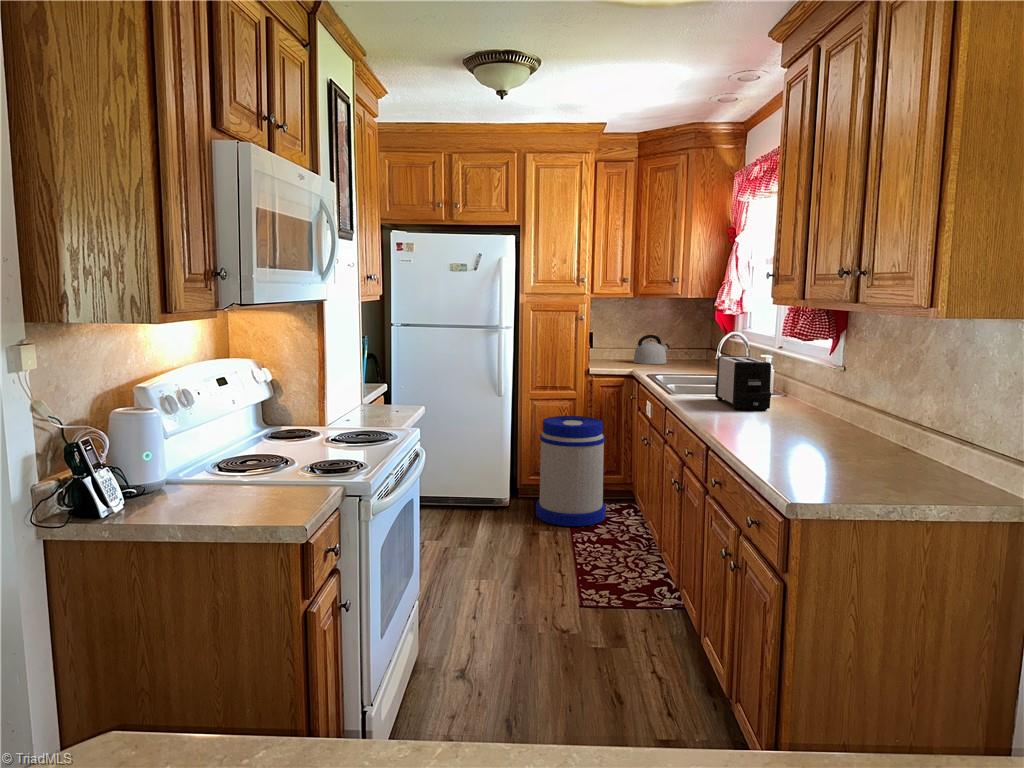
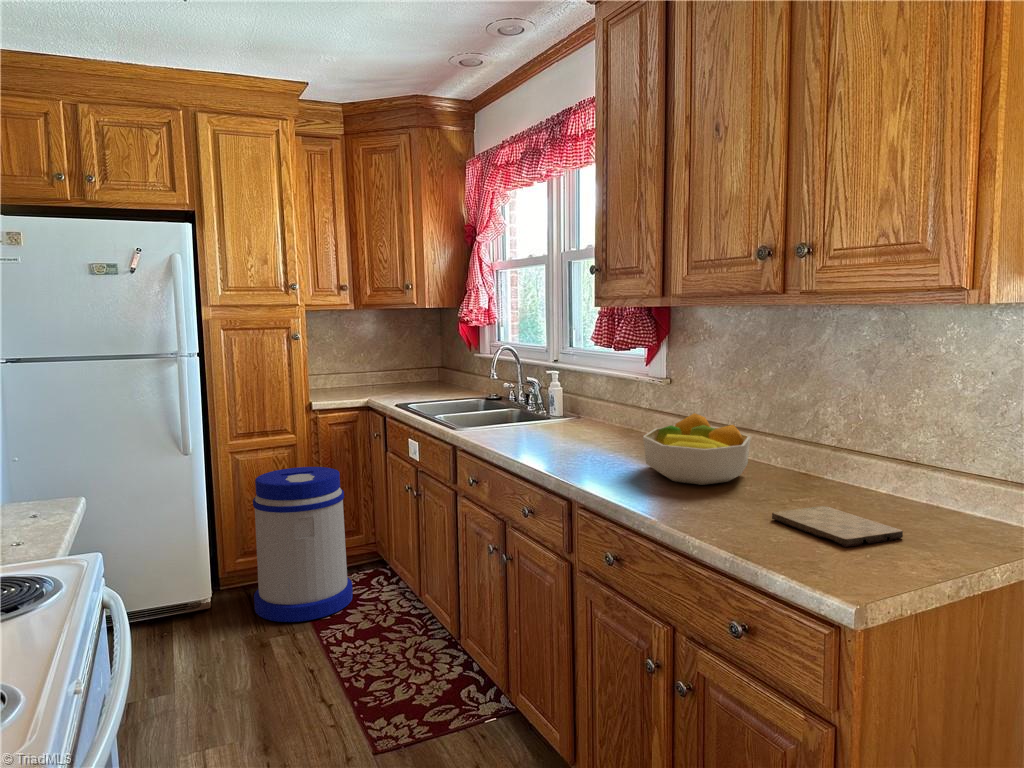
kettle: present [634,335,669,364] -> none [356,355,398,391]
toaster: present [715,356,771,410] -> none [512,369,596,438]
fruit bowl: none [760,398,841,448] -> present [643,413,751,485]
cutting board: none [796,463,865,486] -> present [772,506,903,547]

